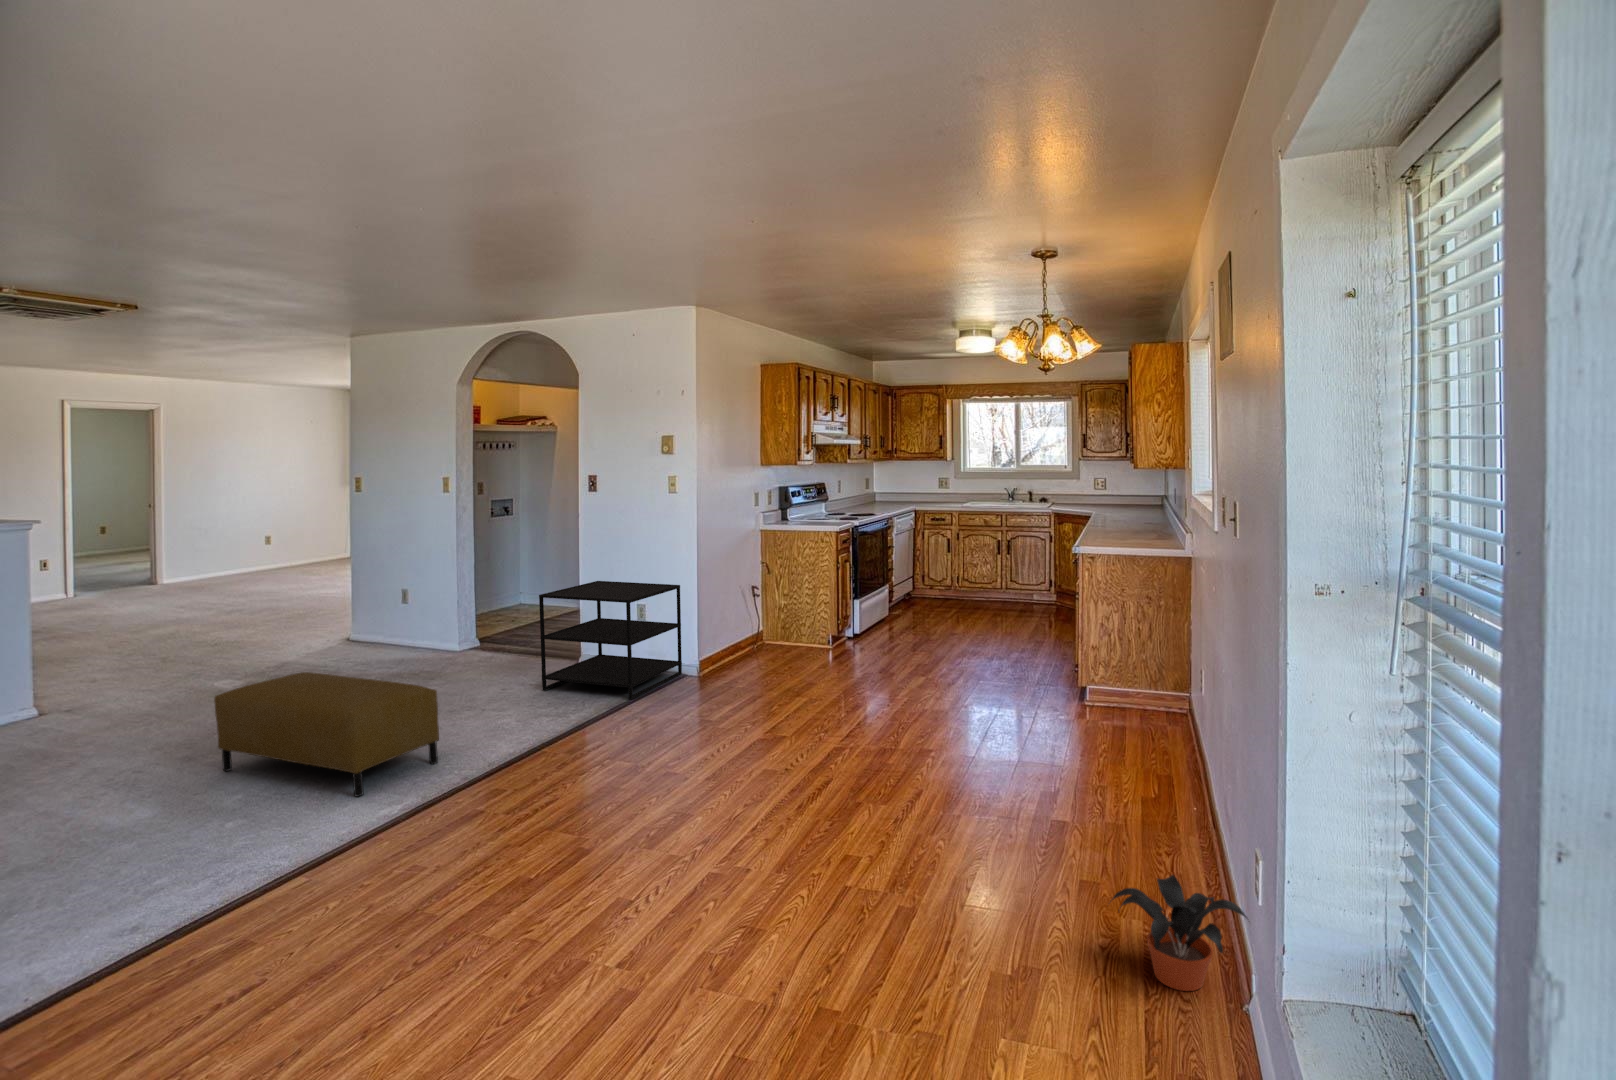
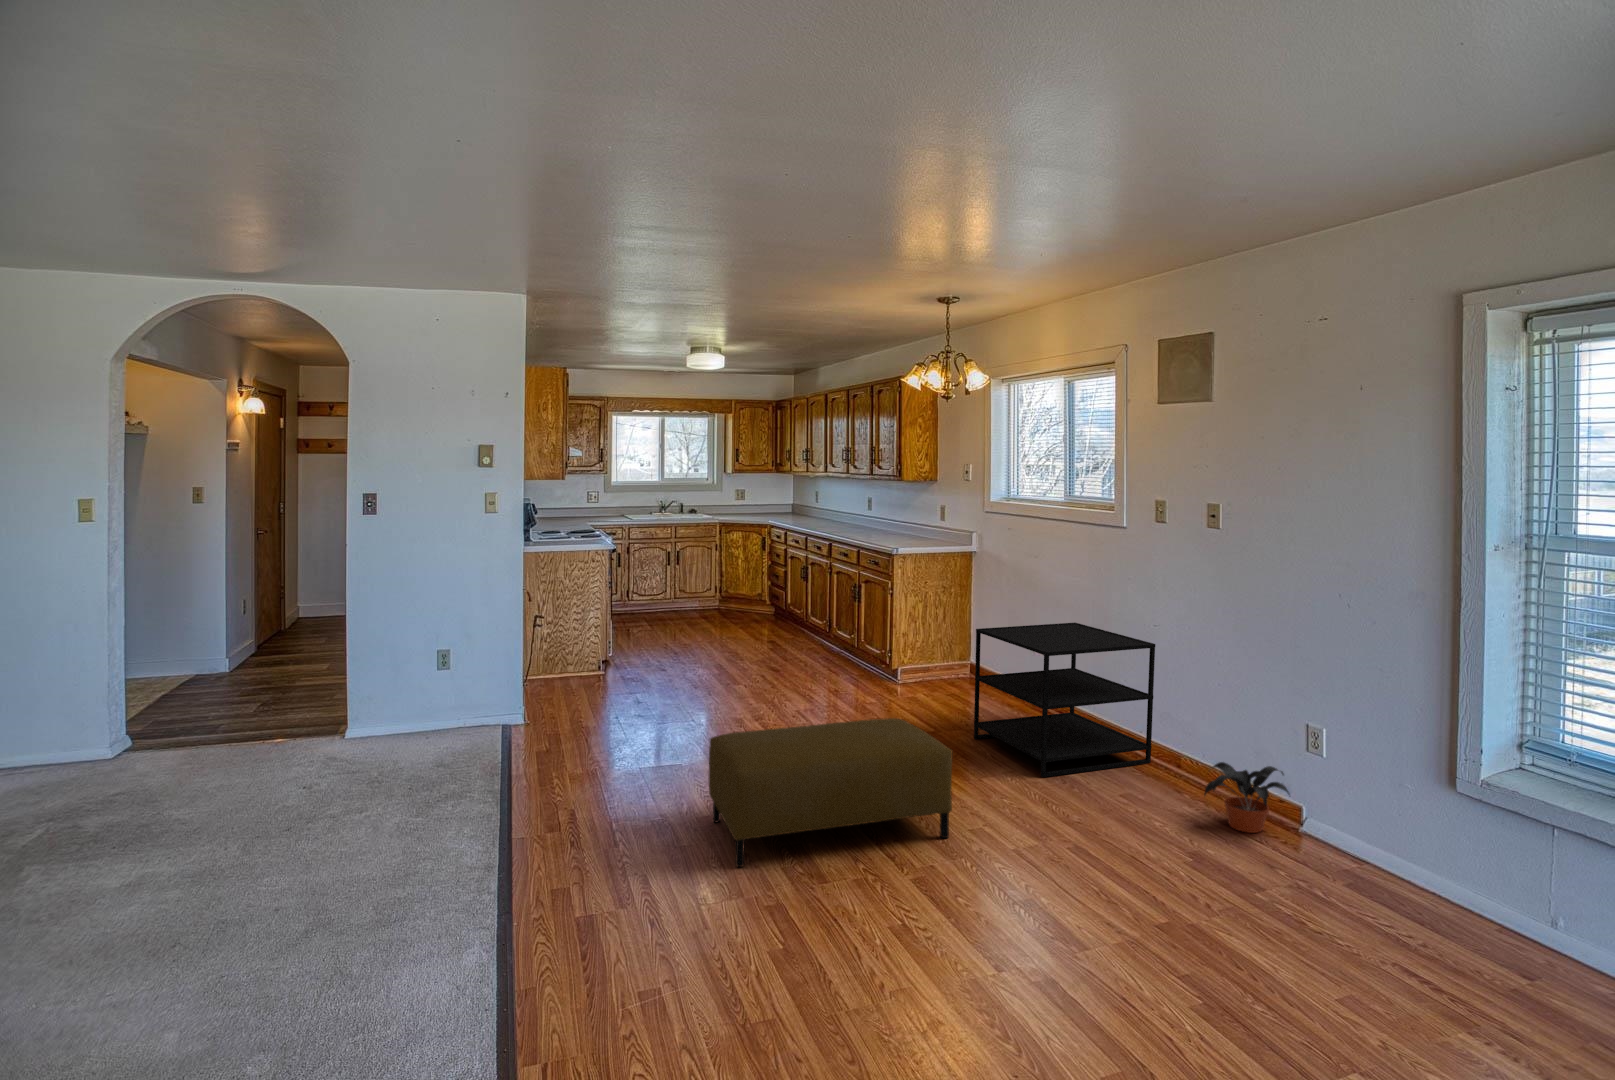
side table: present [539,581,682,700] -> present [974,623,1155,777]
ottoman: present [214,672,439,796] -> present [708,718,952,867]

